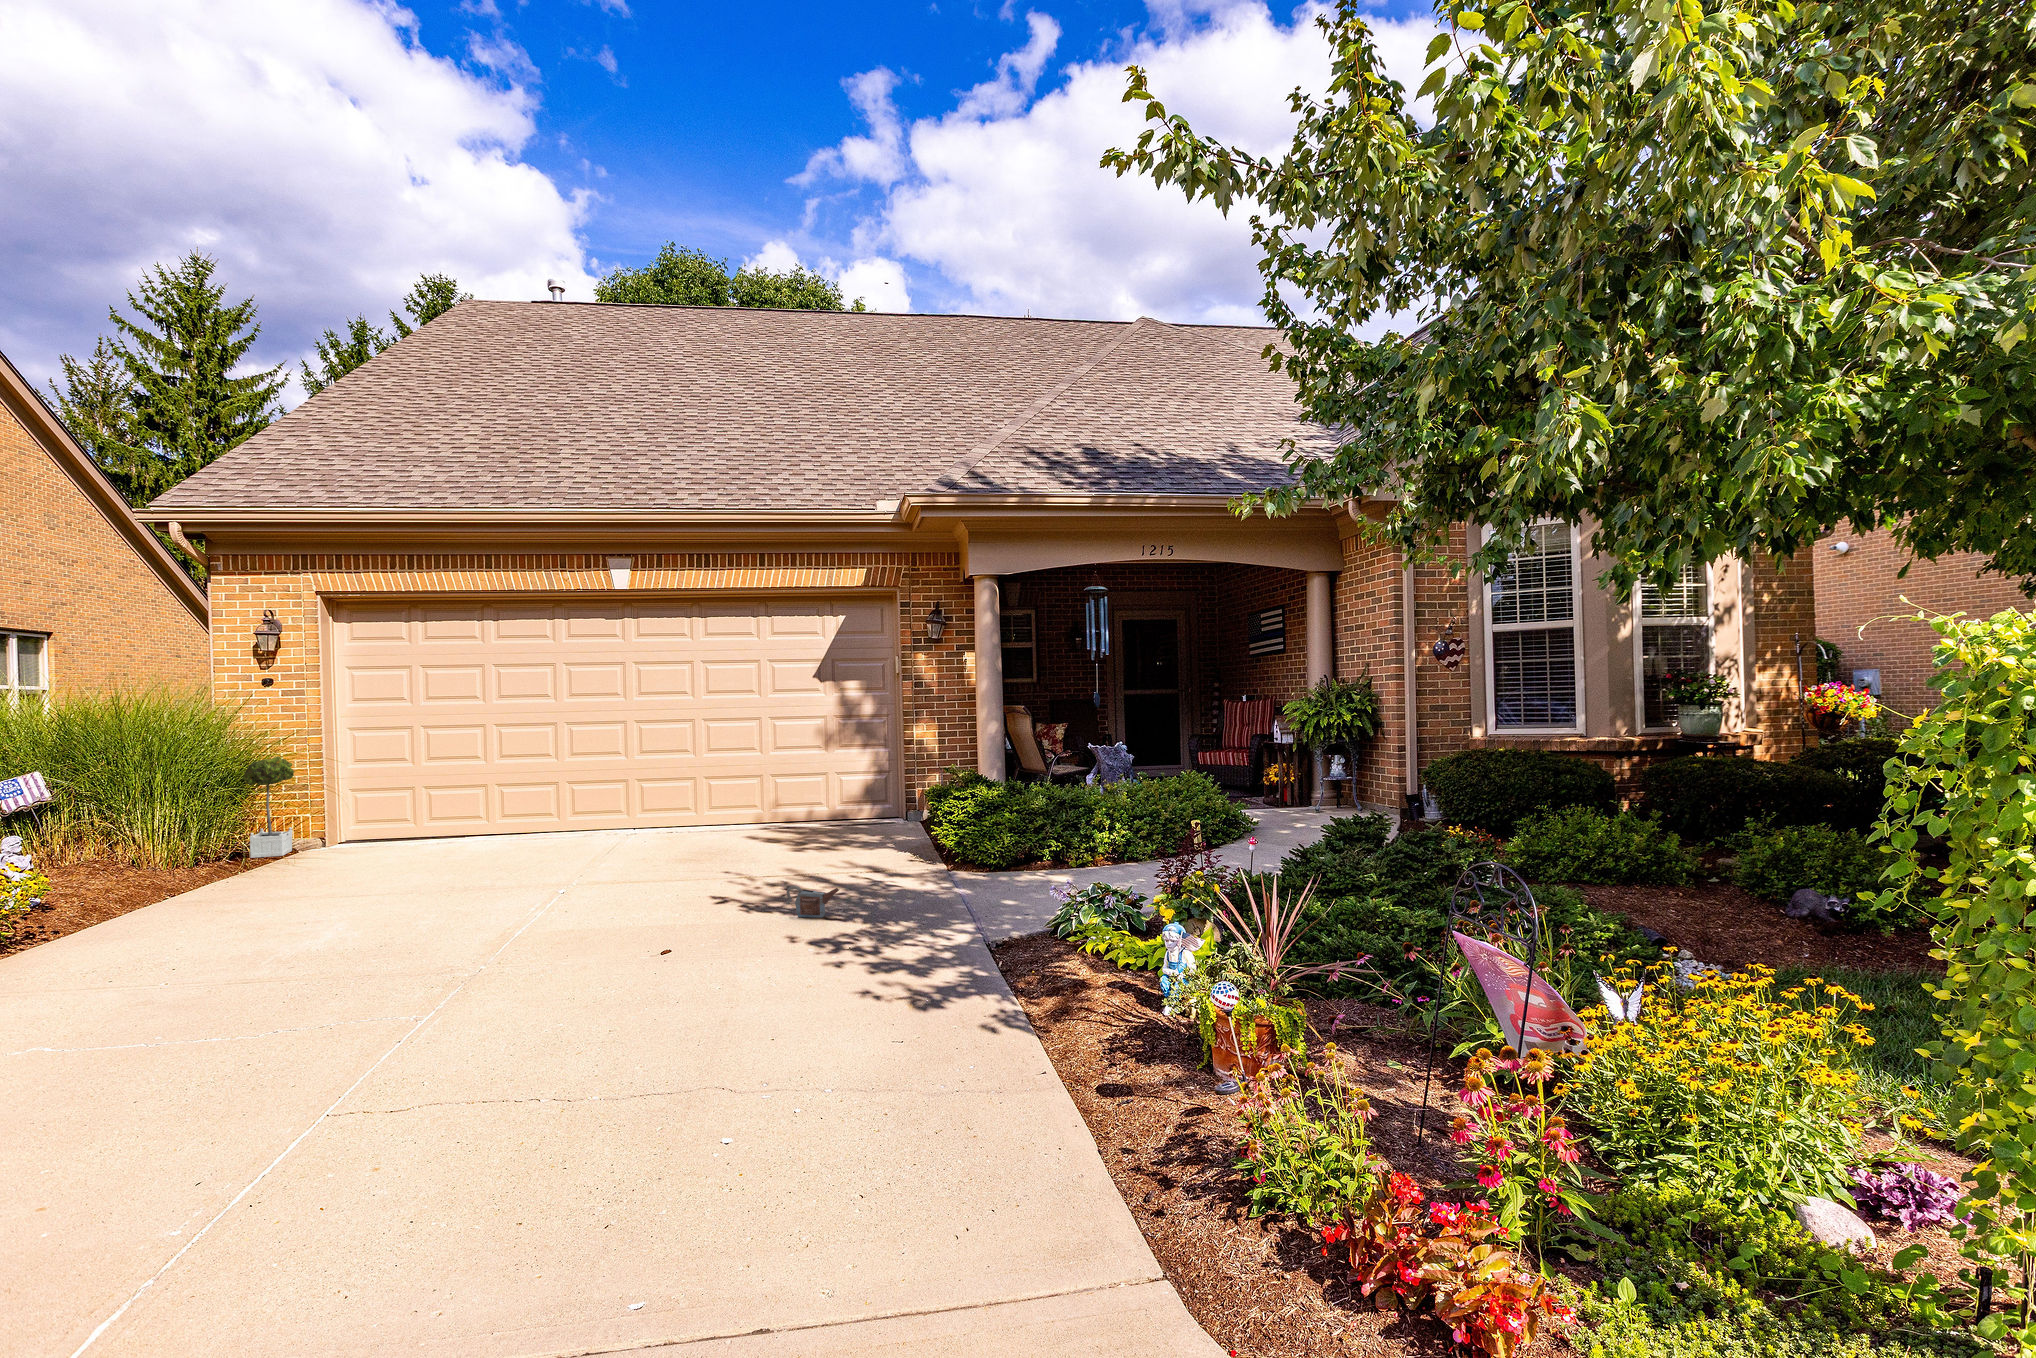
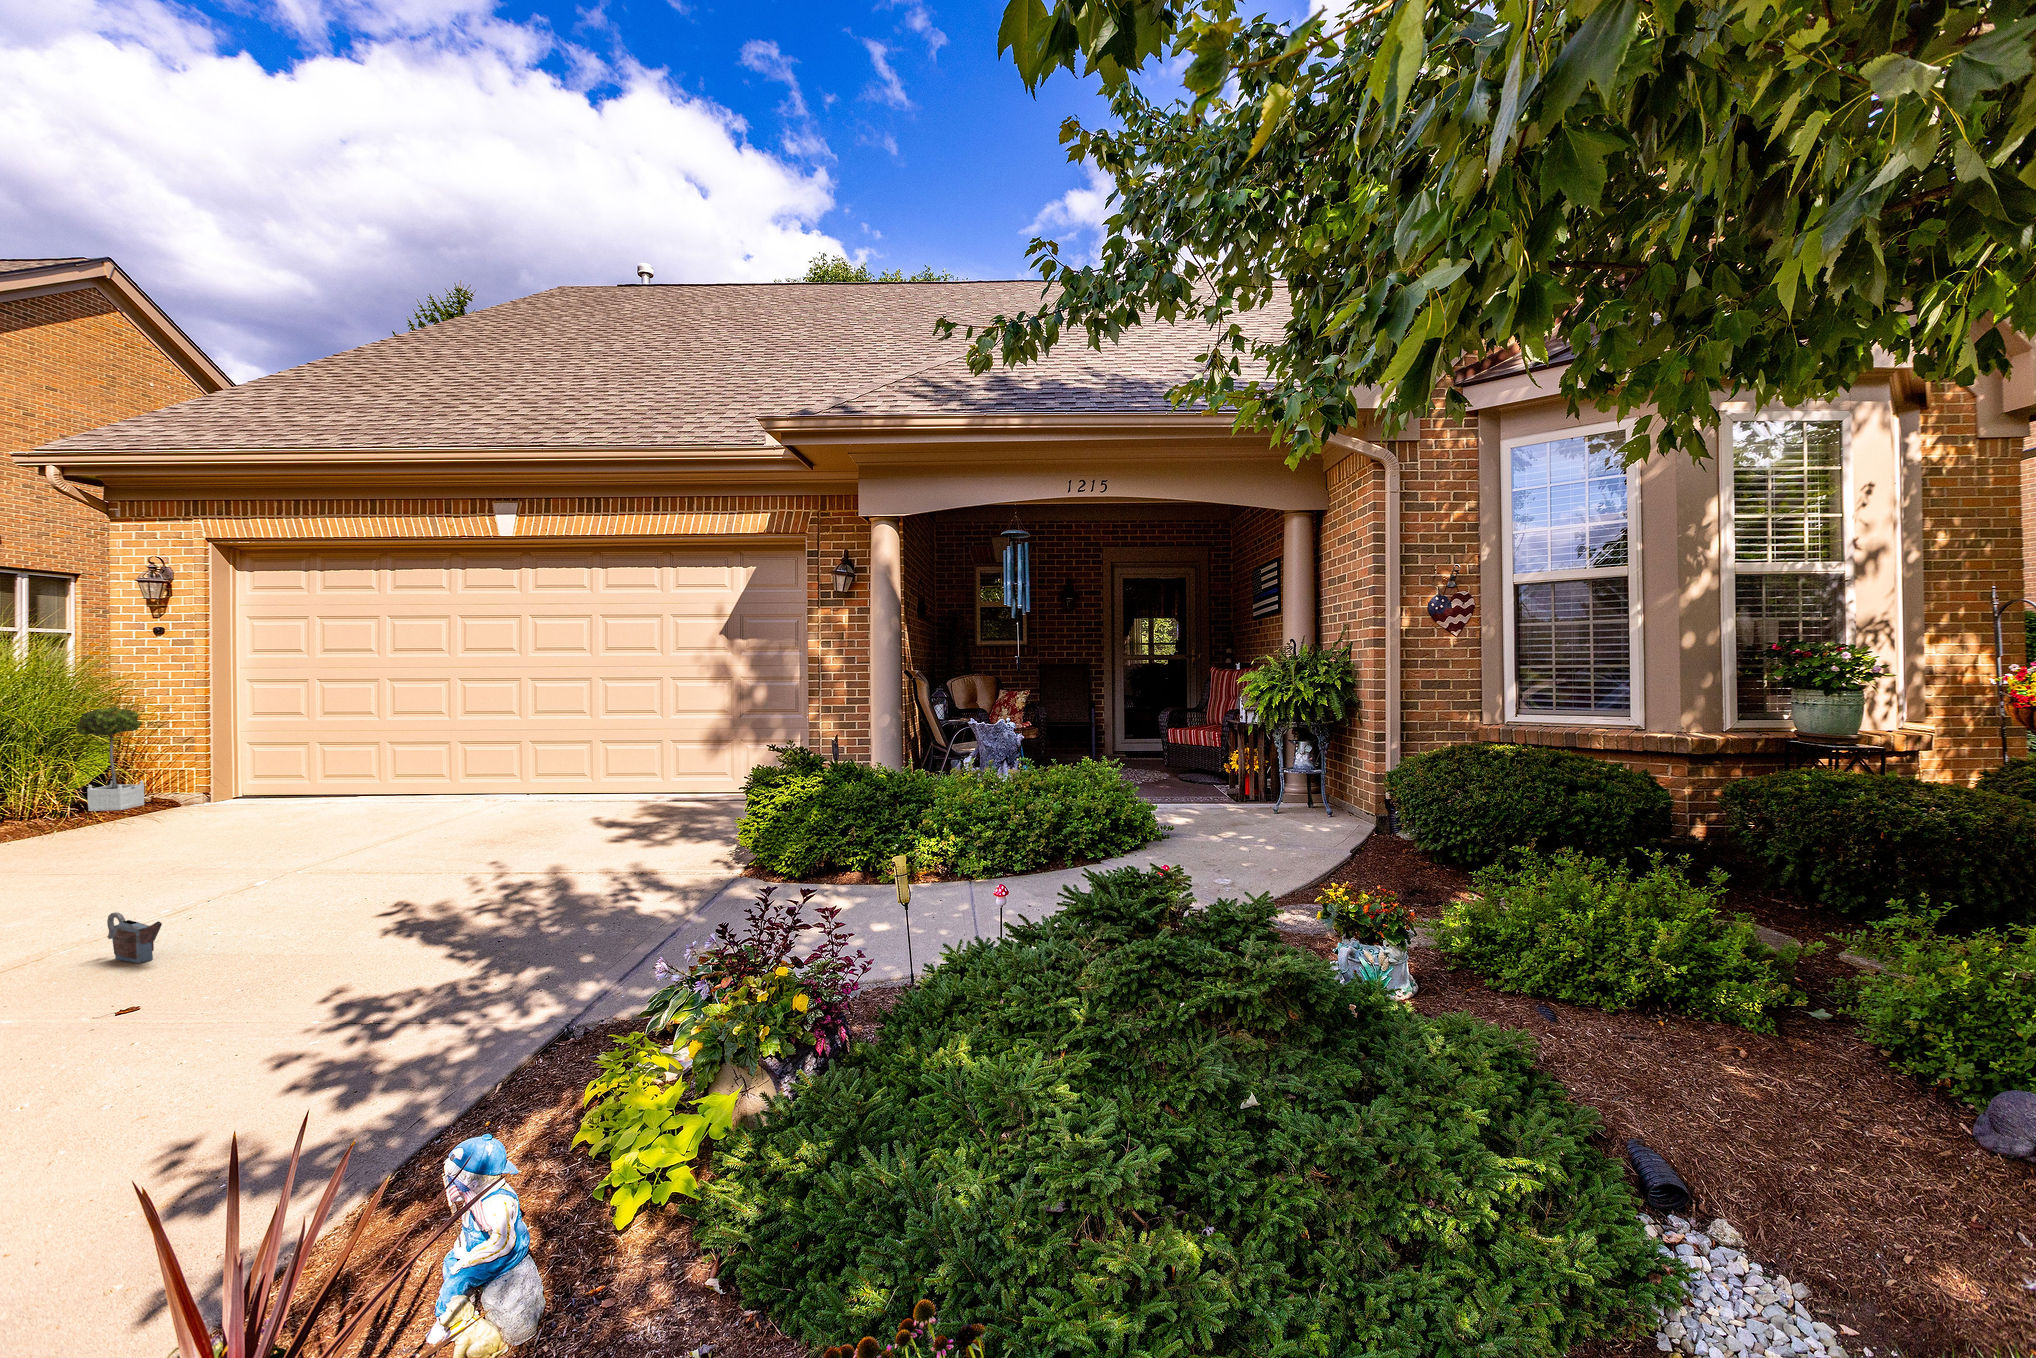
watering can: present [786,886,839,918] -> present [107,912,162,963]

